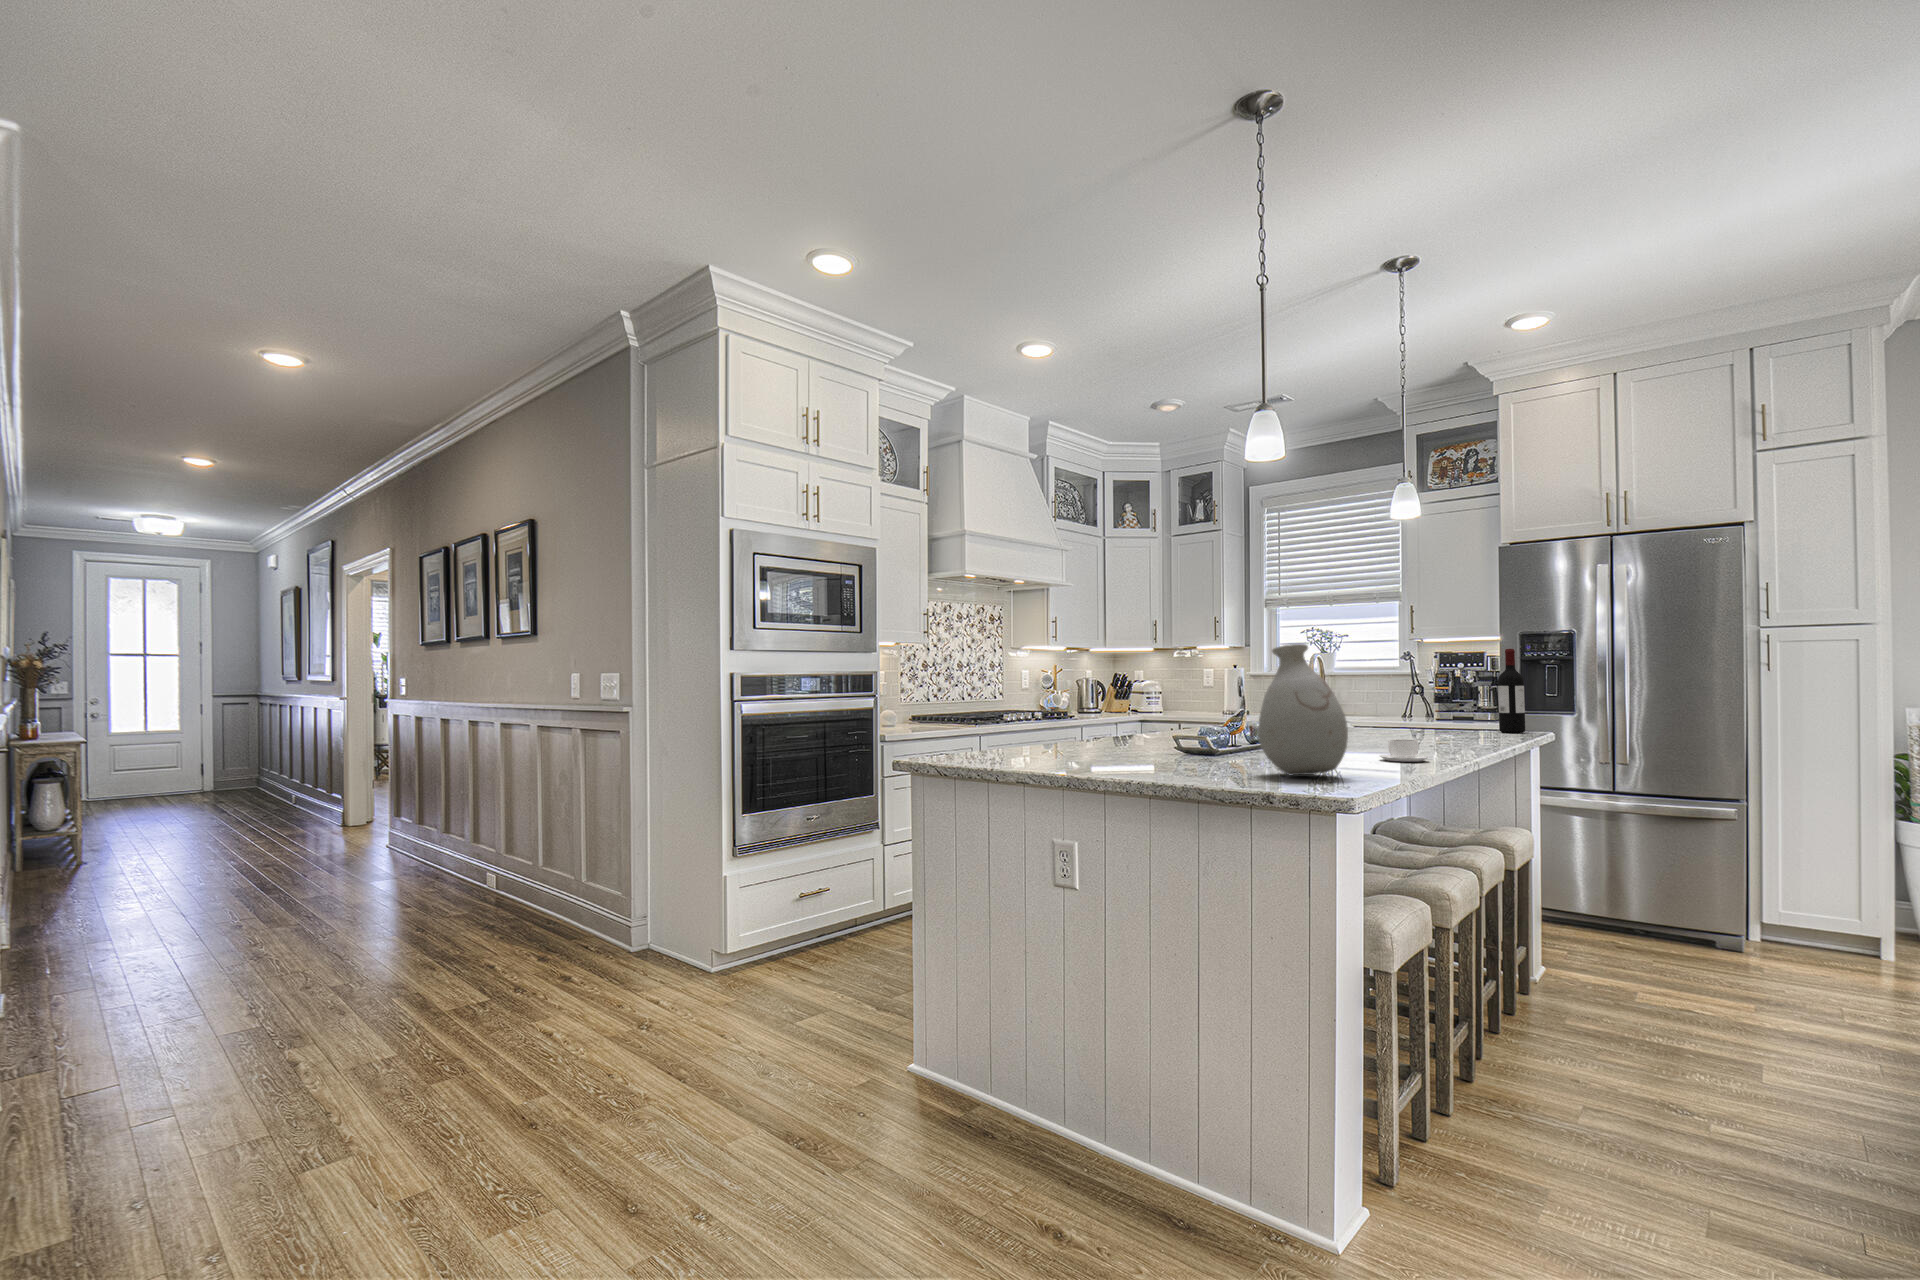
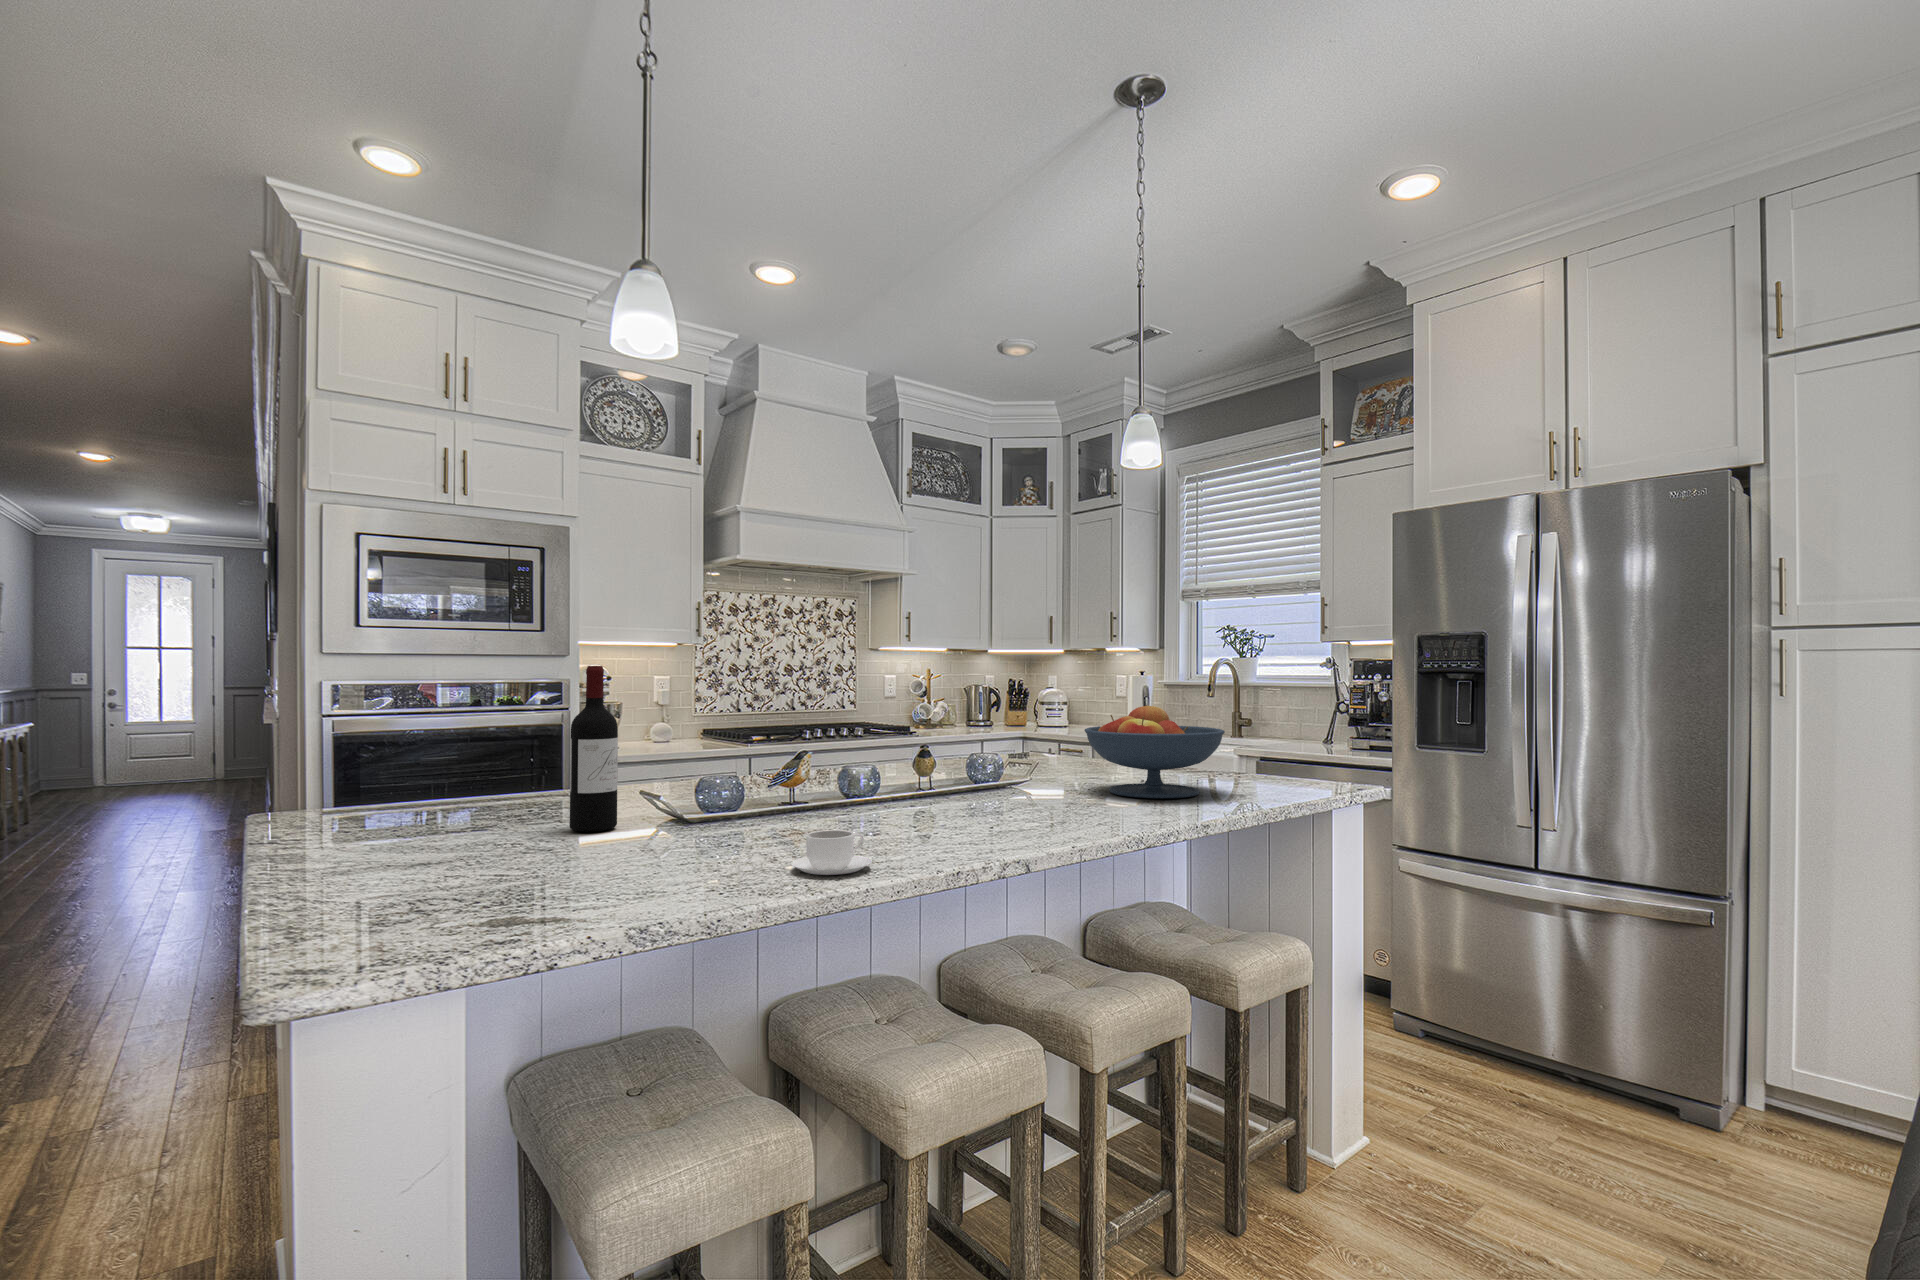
vase: present [1258,644,1348,776] -> none [347,671,529,917]
wine bottle: present [1498,649,1525,733] -> present [570,666,618,832]
fruit bowl: none [1385,678,1486,736] -> present [1084,705,1225,798]

